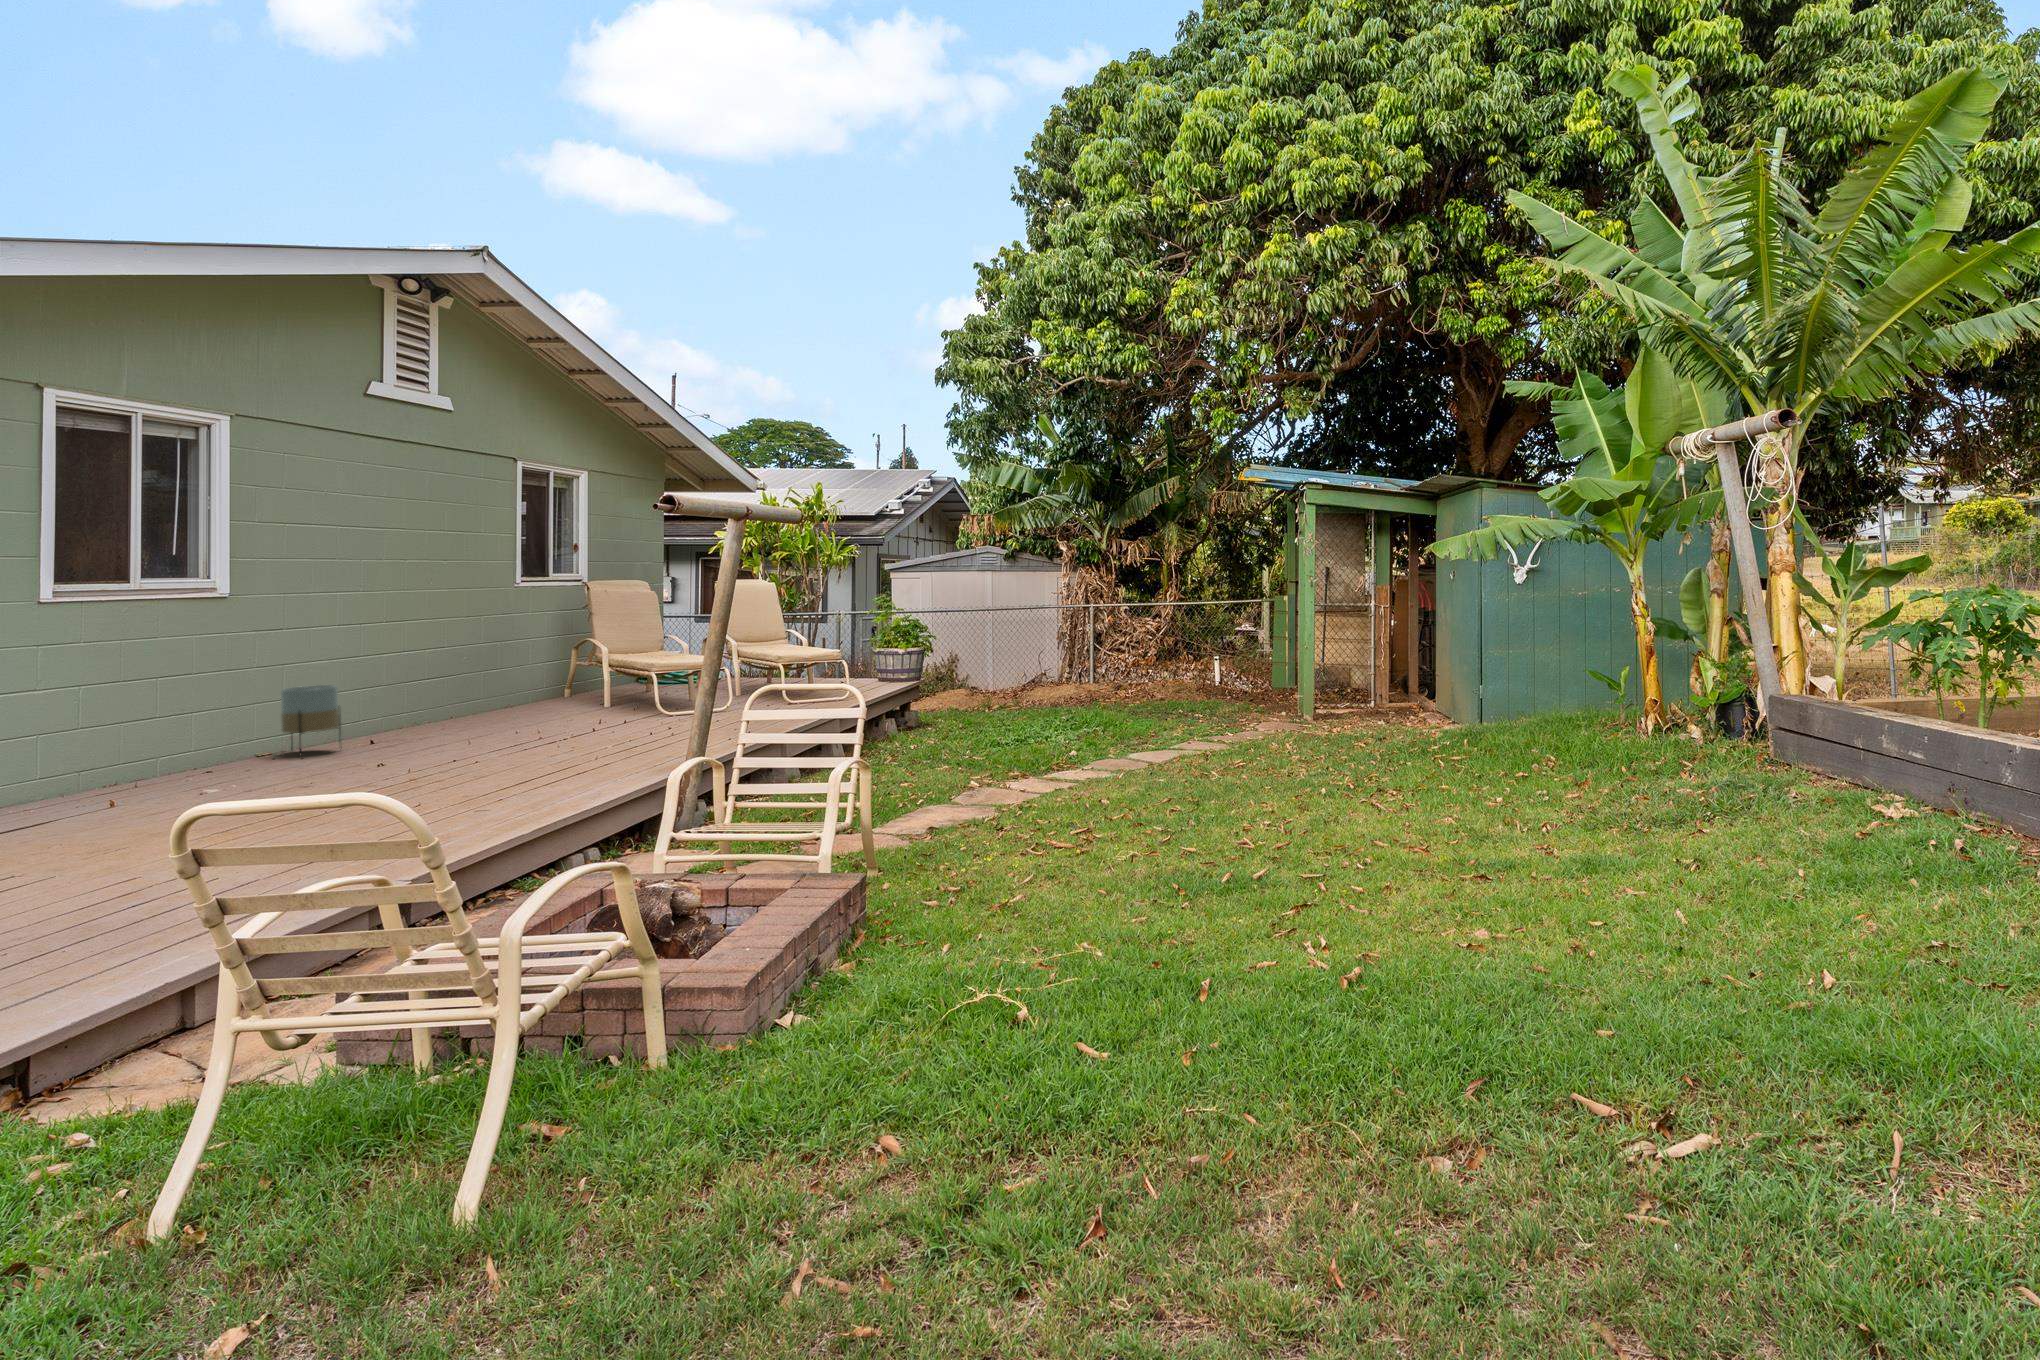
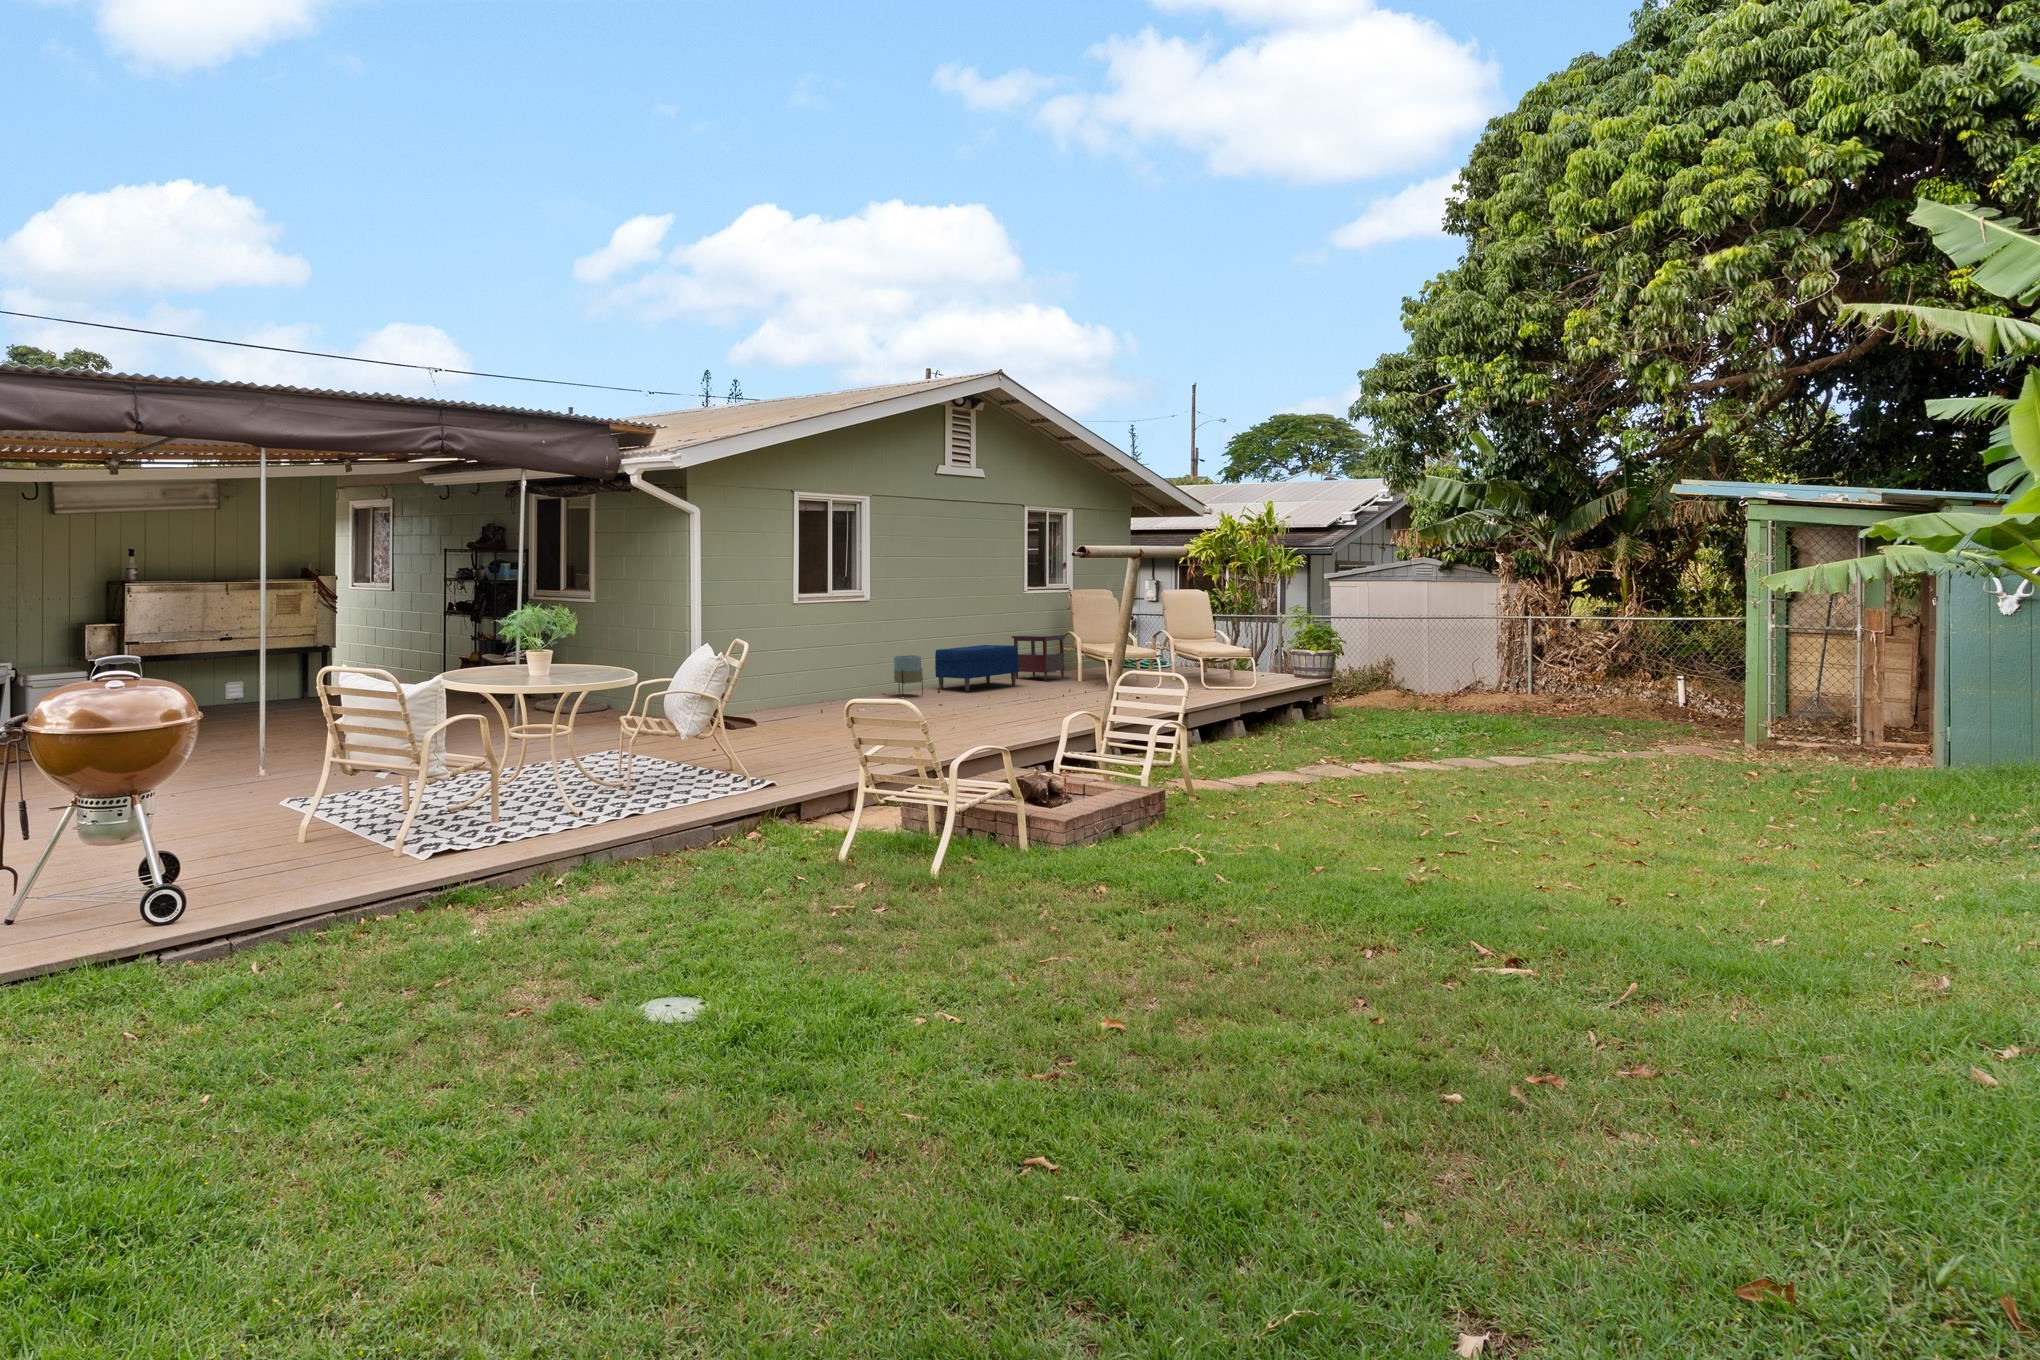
side table: none [497,642,583,712] -> present [1012,634,1065,681]
bench: none [364,661,513,738] -> present [935,645,1019,692]

